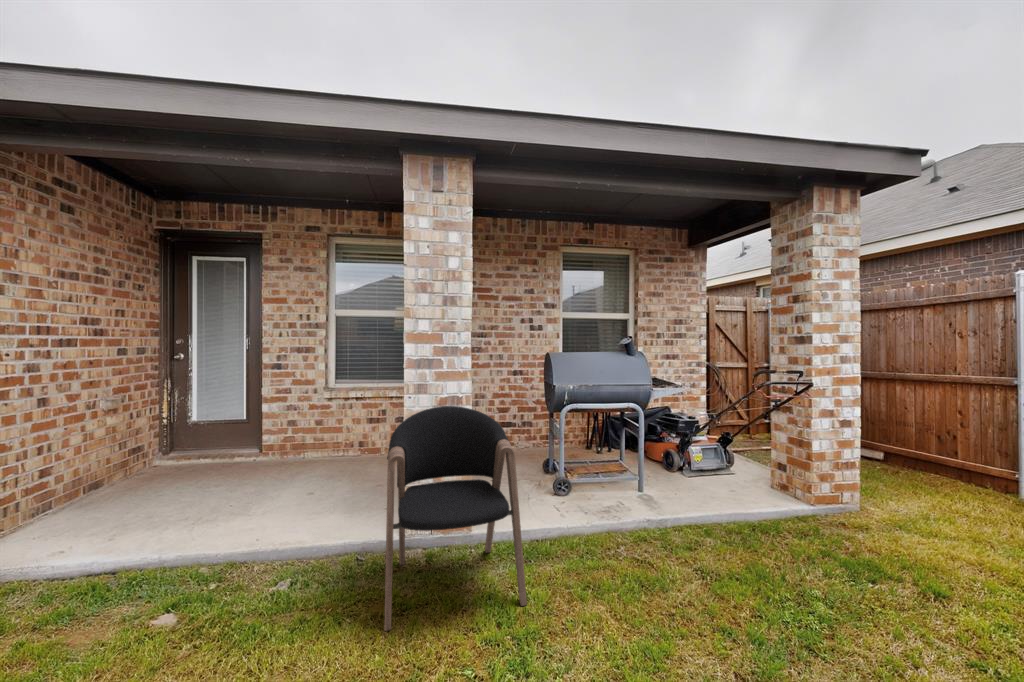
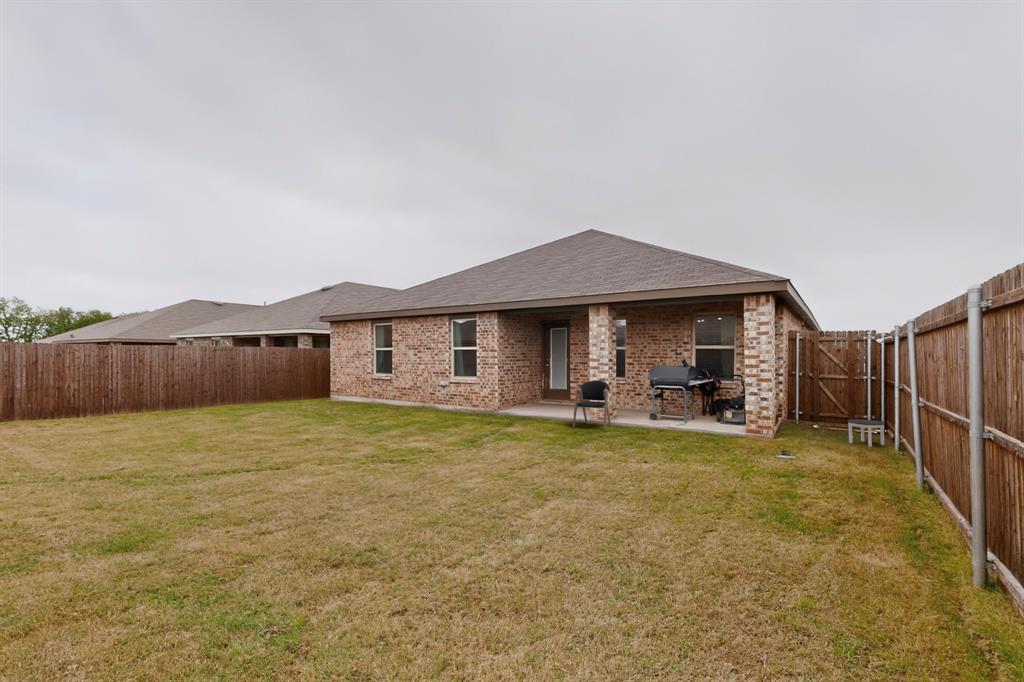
round table: none [911,438,985,493] -> present [848,419,885,447]

